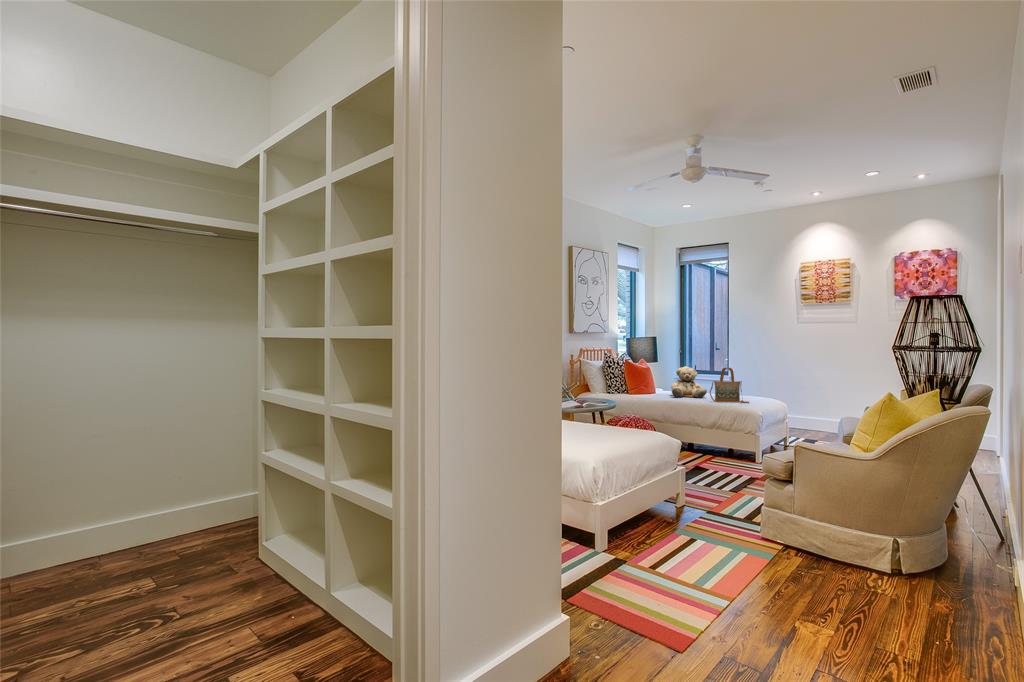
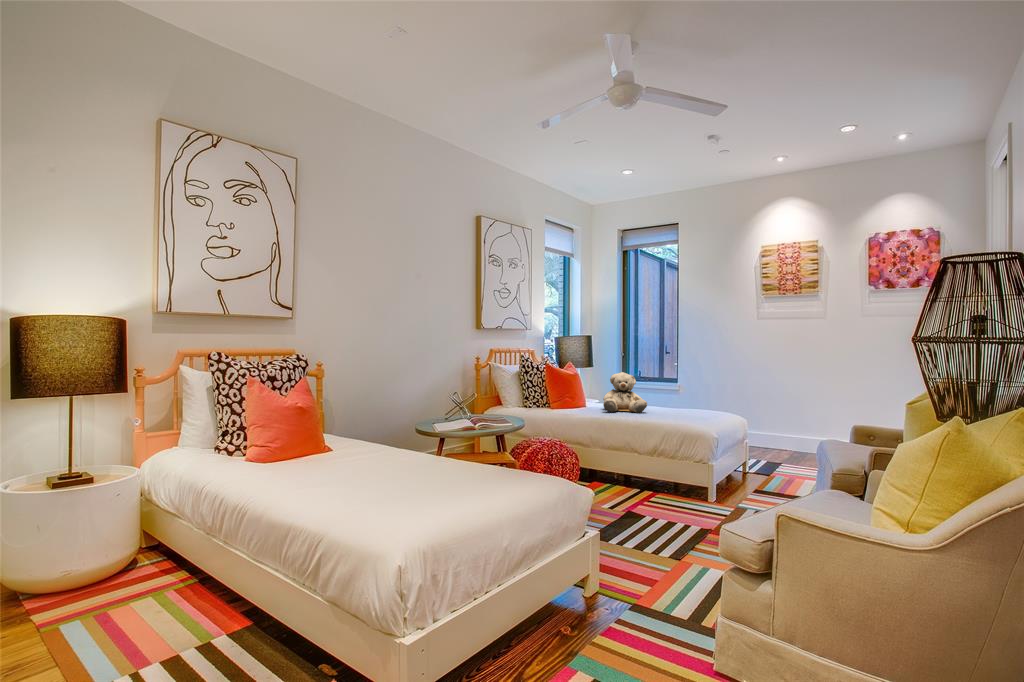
handbag: present [710,368,749,403] -> none [650,374,700,420]

